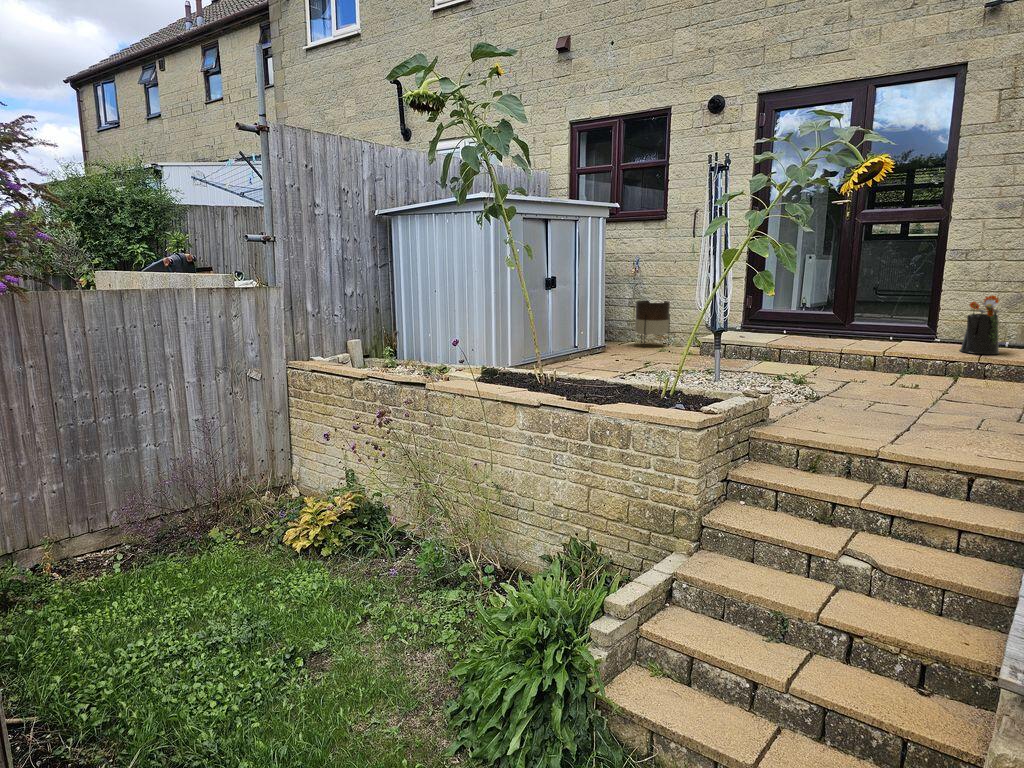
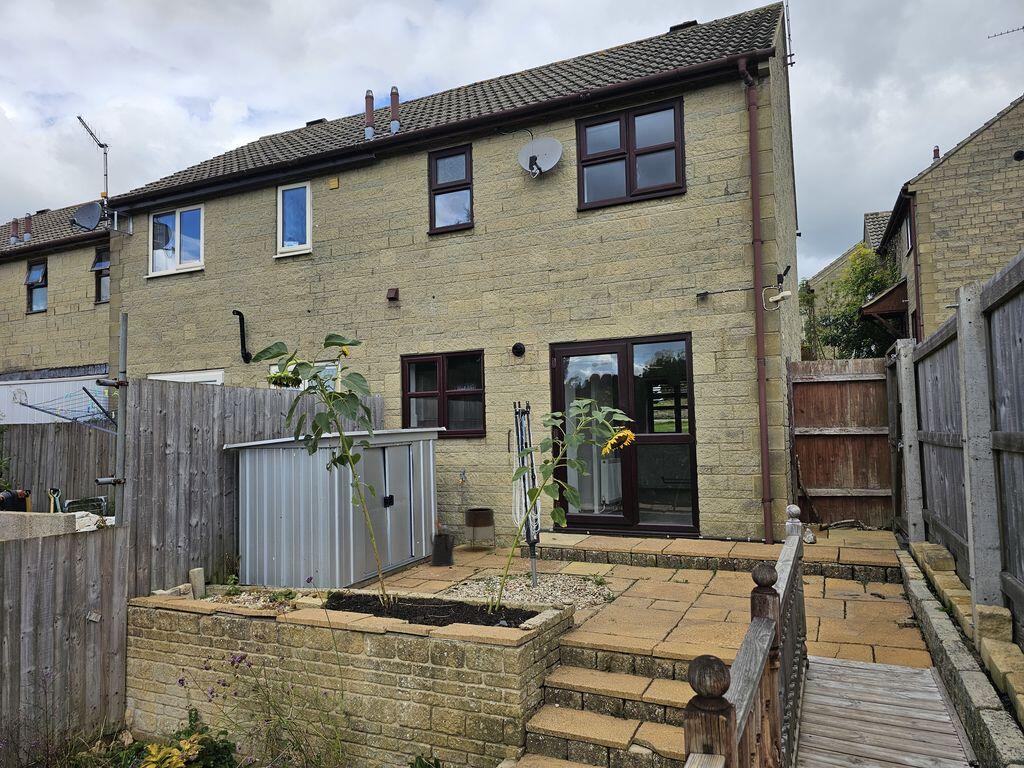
watering can: present [960,295,1000,354] -> present [430,520,455,566]

